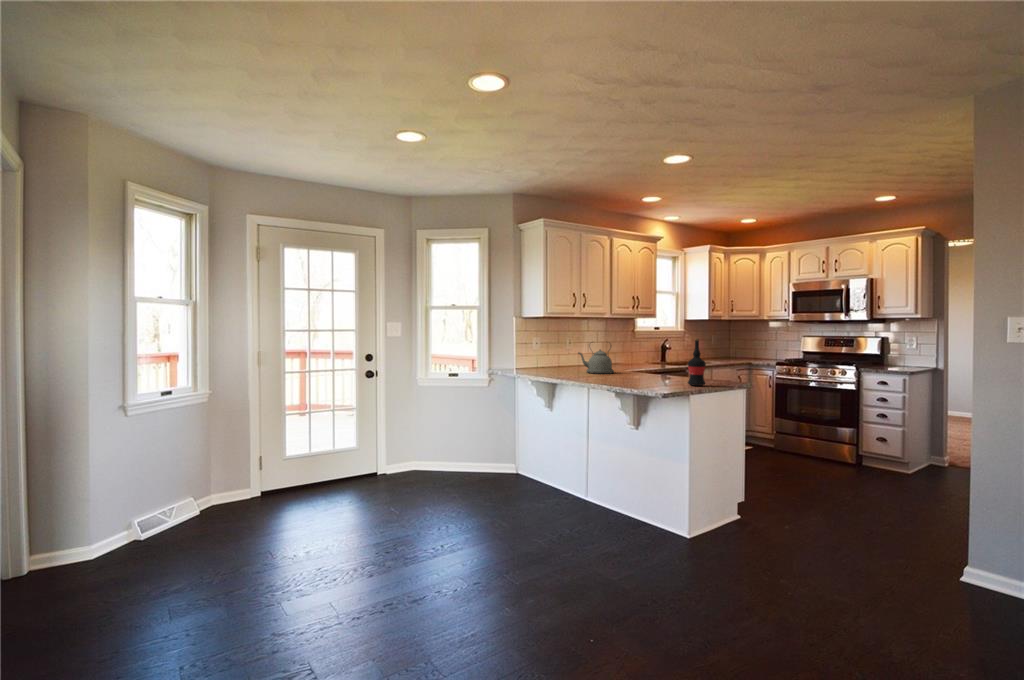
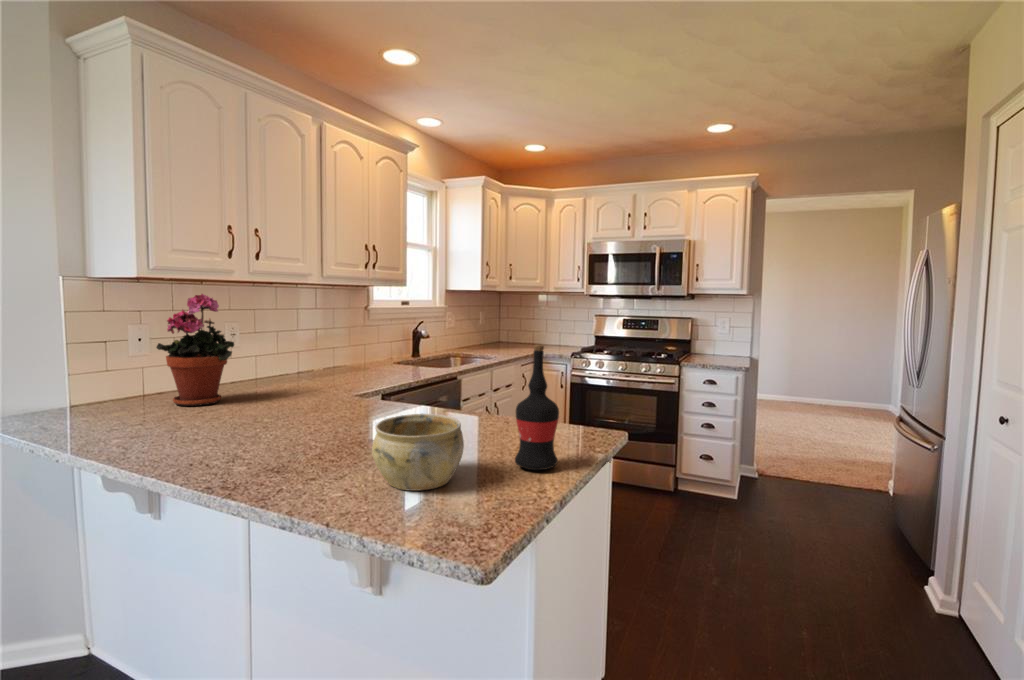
potted plant: none [546,323,575,370] -> present [156,294,234,406]
kettle: present [578,350,614,374] -> none [232,339,325,418]
ceramic bowl: none [634,363,666,386] -> present [372,413,464,491]

